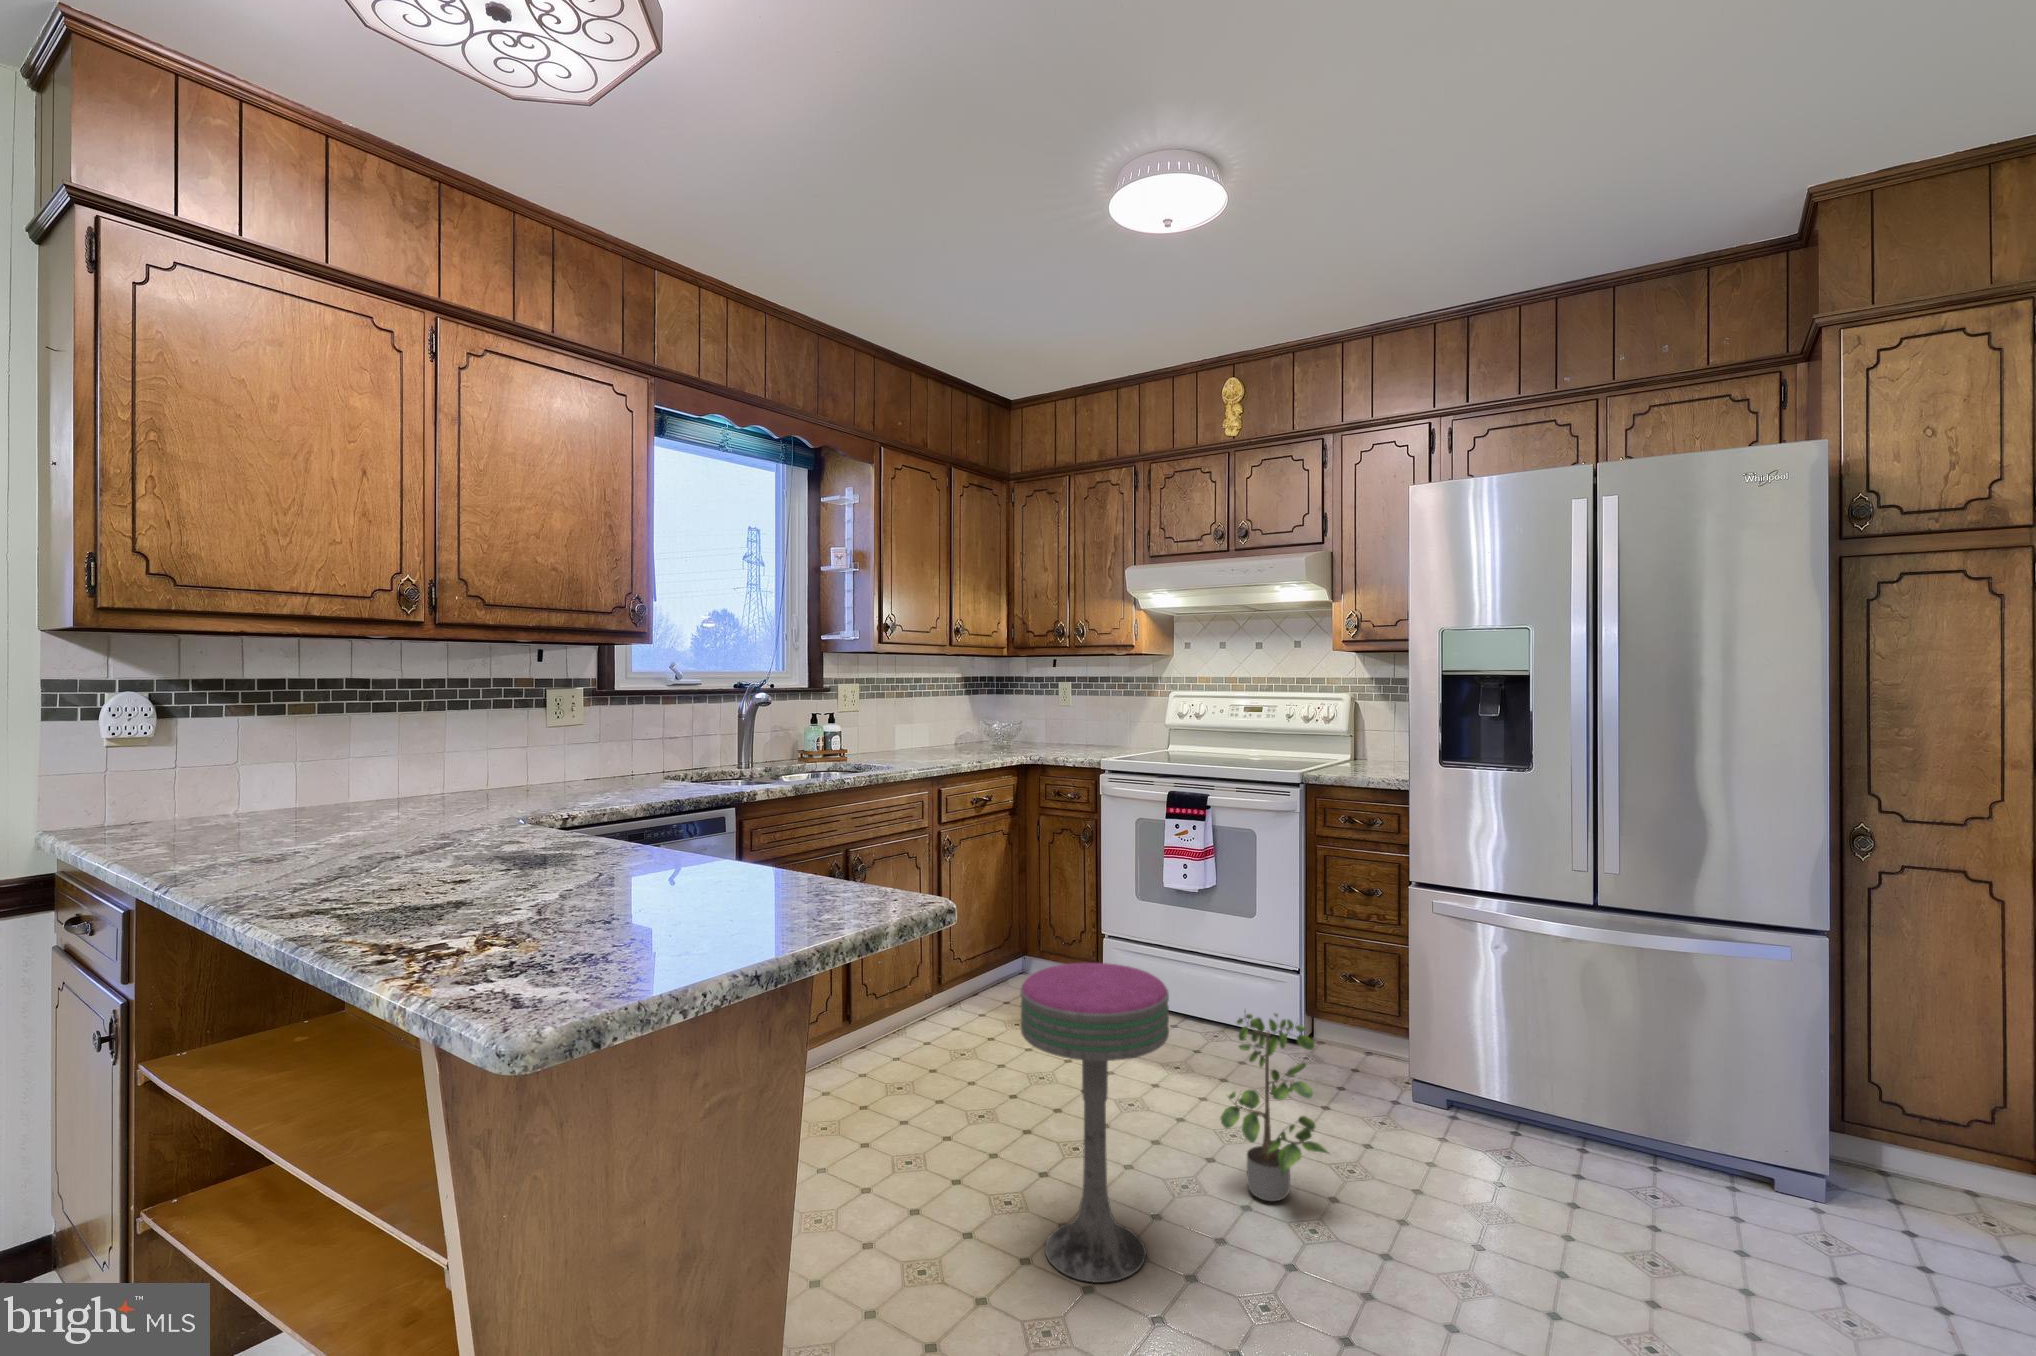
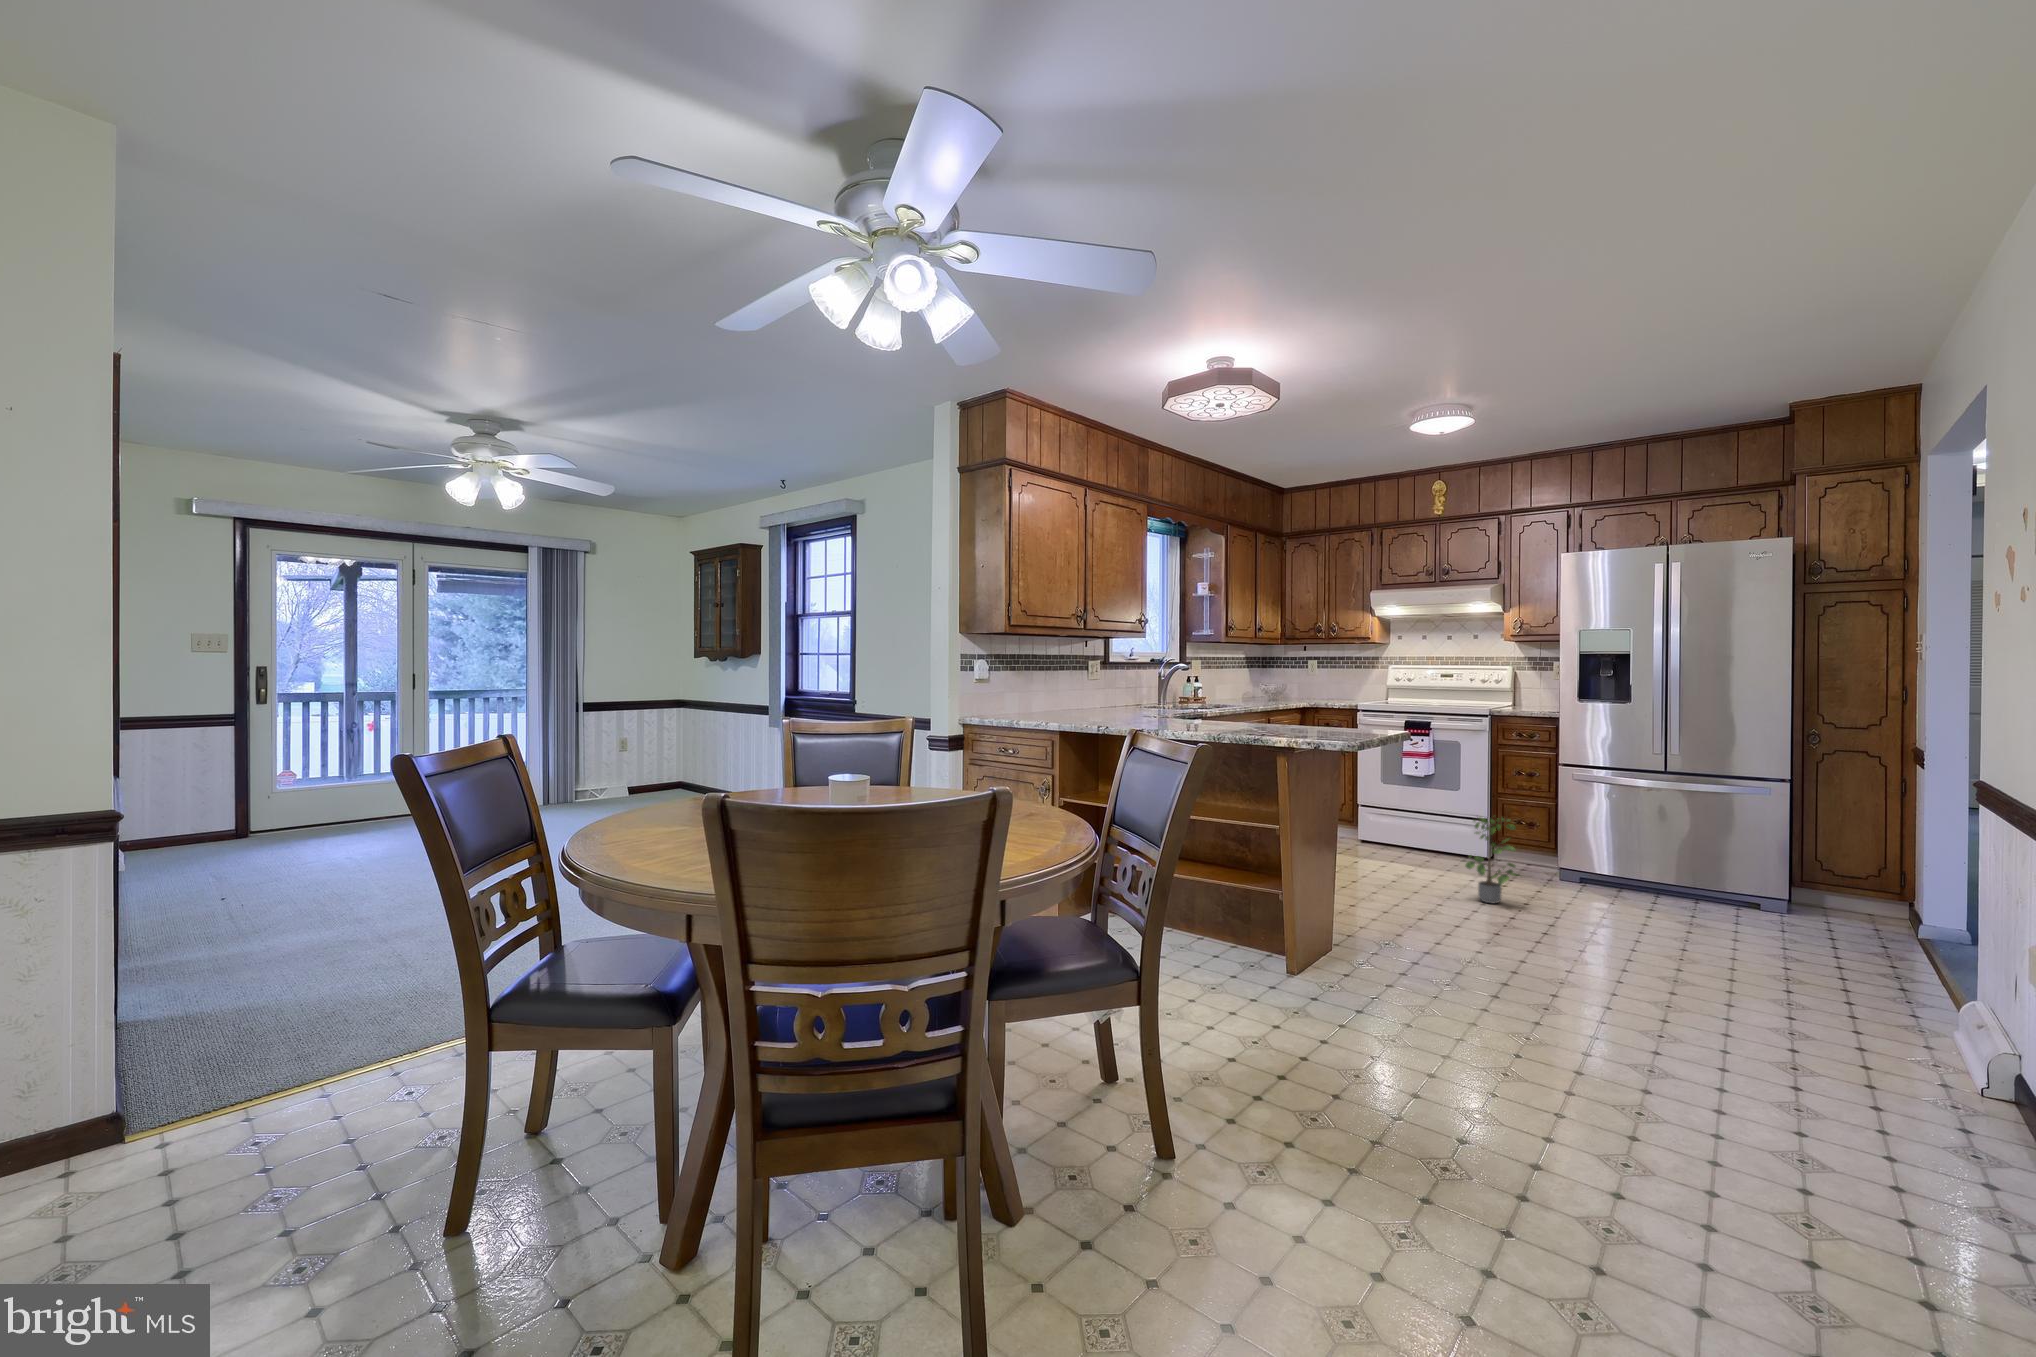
bar stool: present [1021,963,1169,1283] -> none [1378,787,1452,918]

